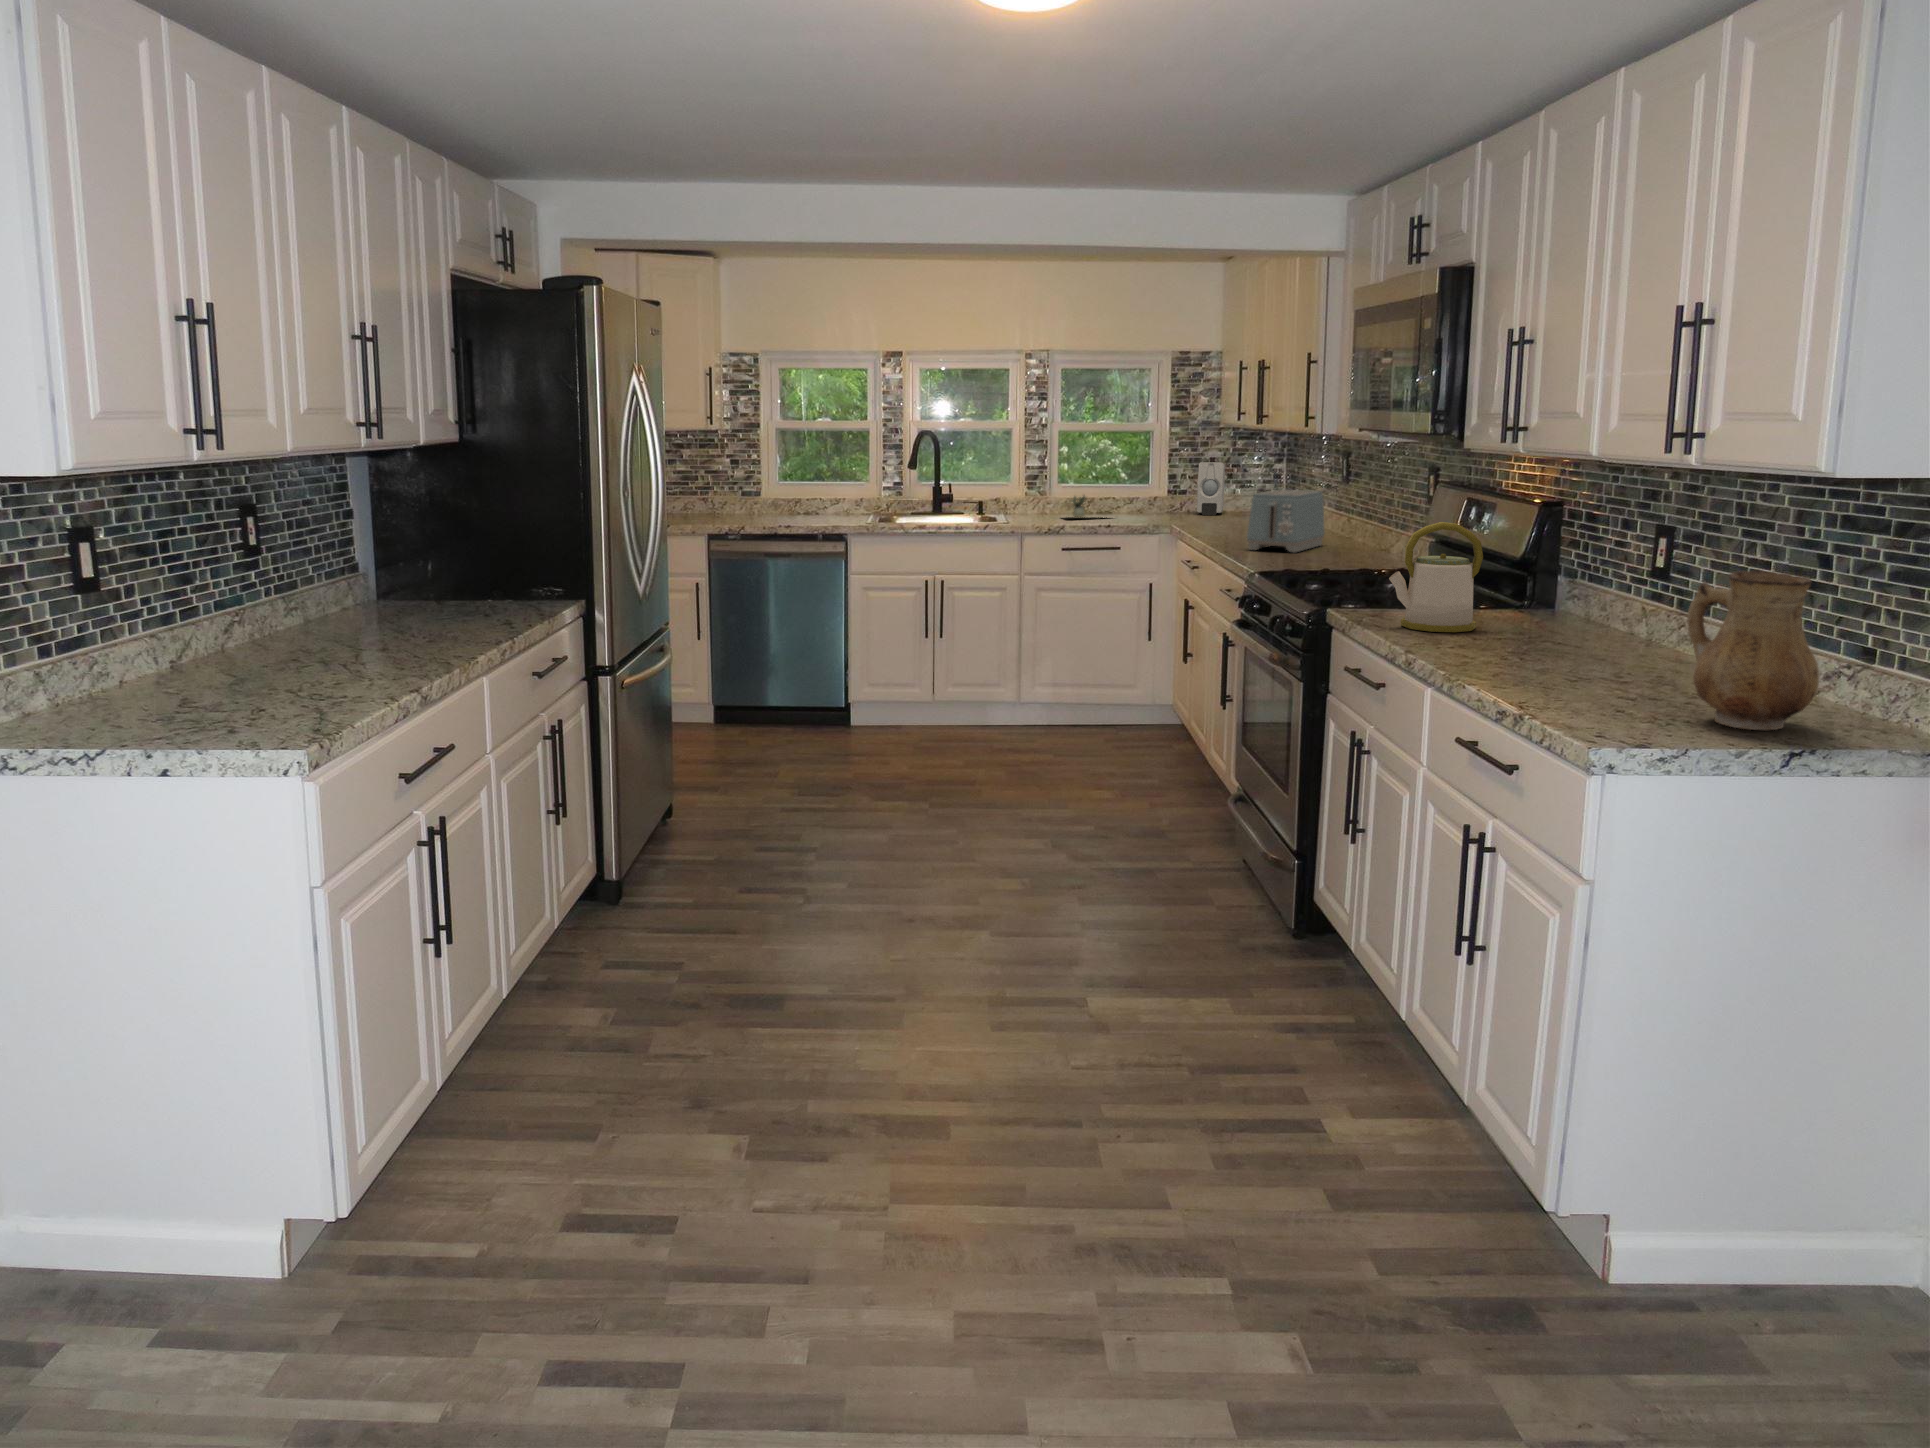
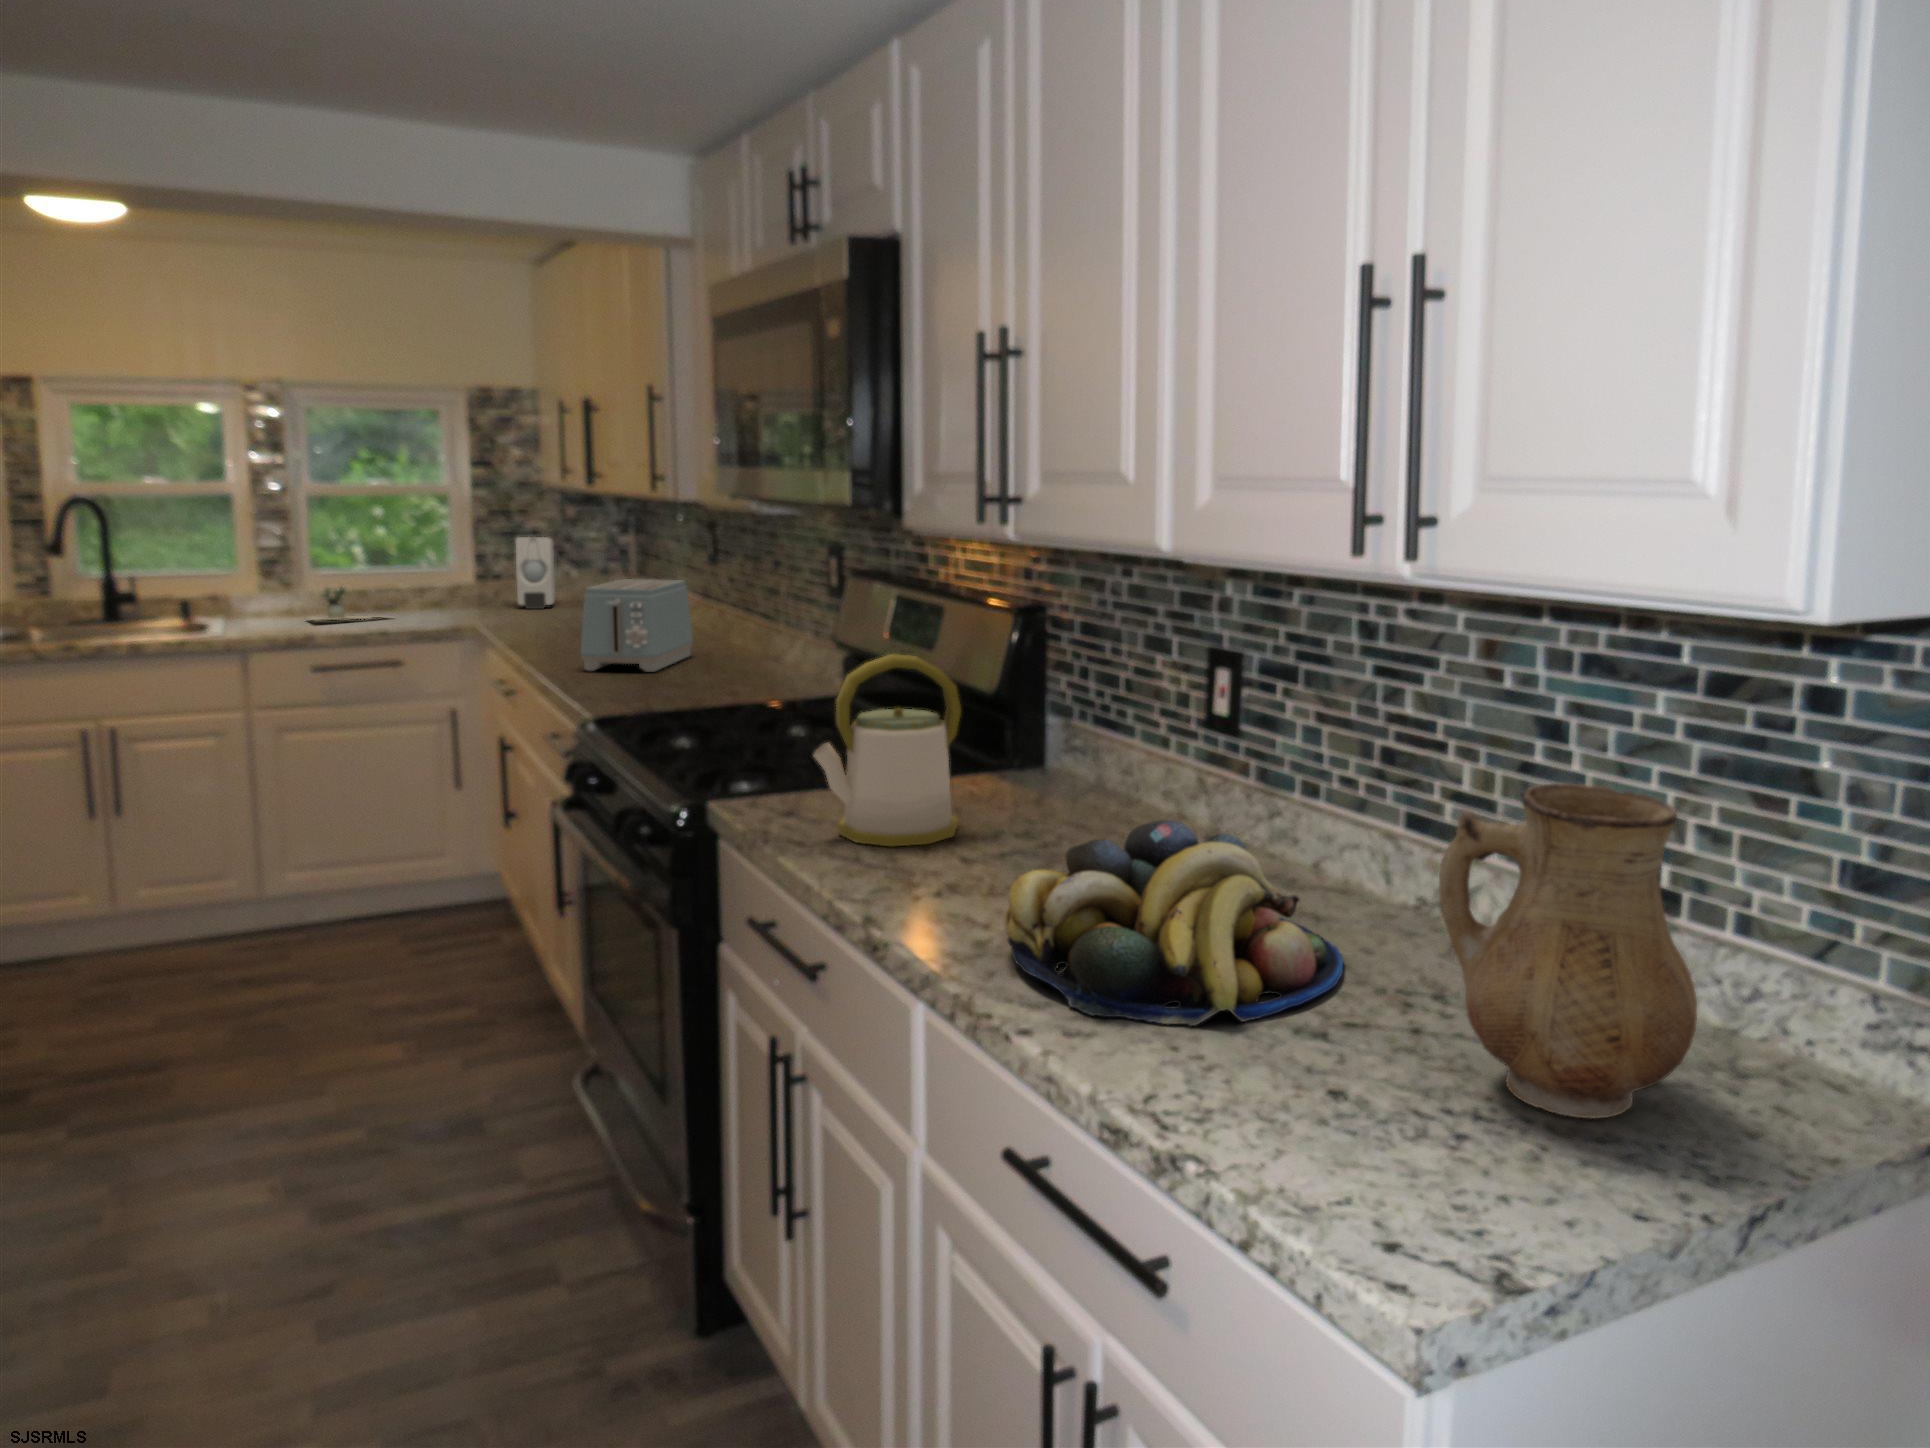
fruit bowl: none [1476,608,1673,694] -> present [1004,820,1343,1026]

